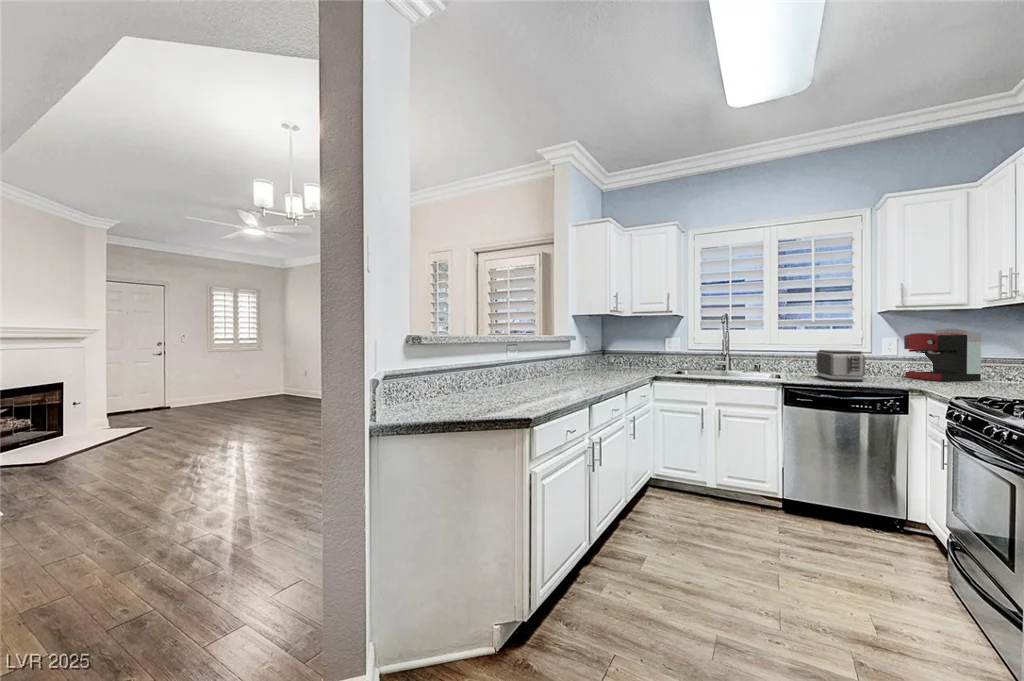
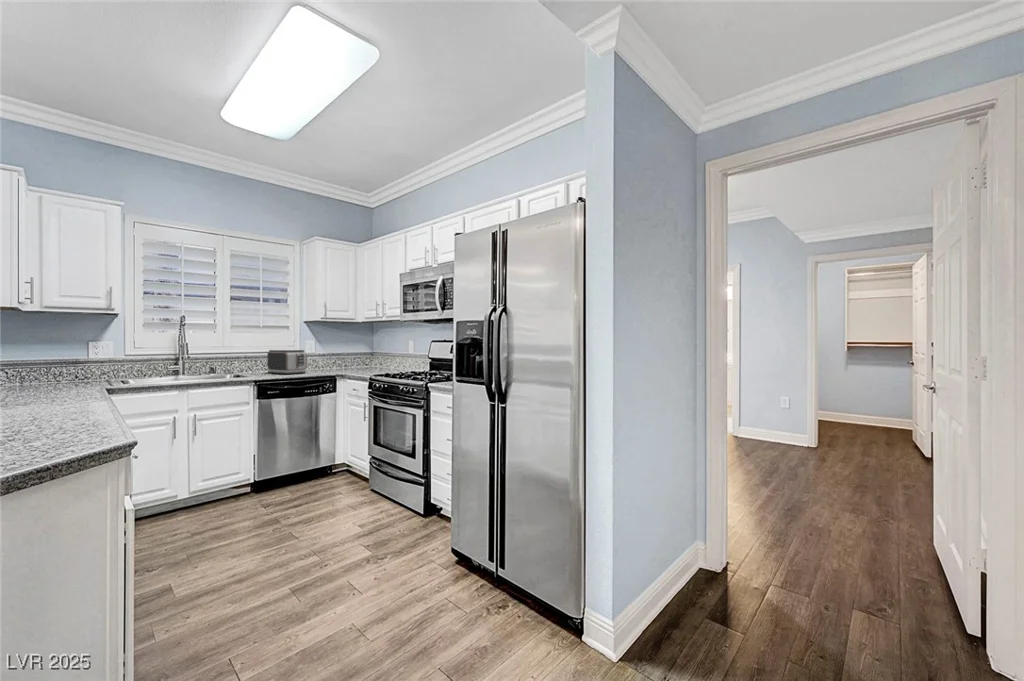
coffee maker: present [904,329,981,381] -> none [320,334,357,369]

